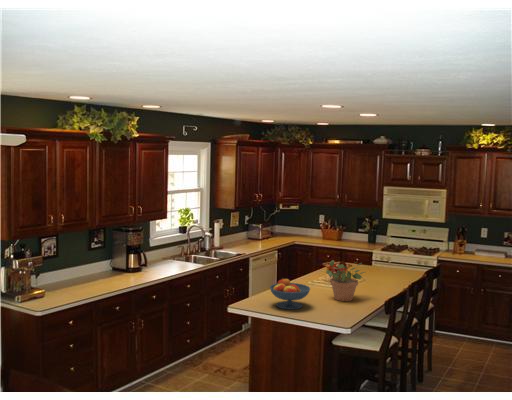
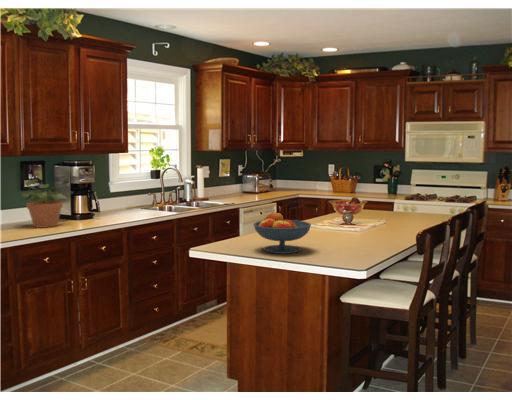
potted plant: present [326,260,365,301] -> present [22,179,68,228]

